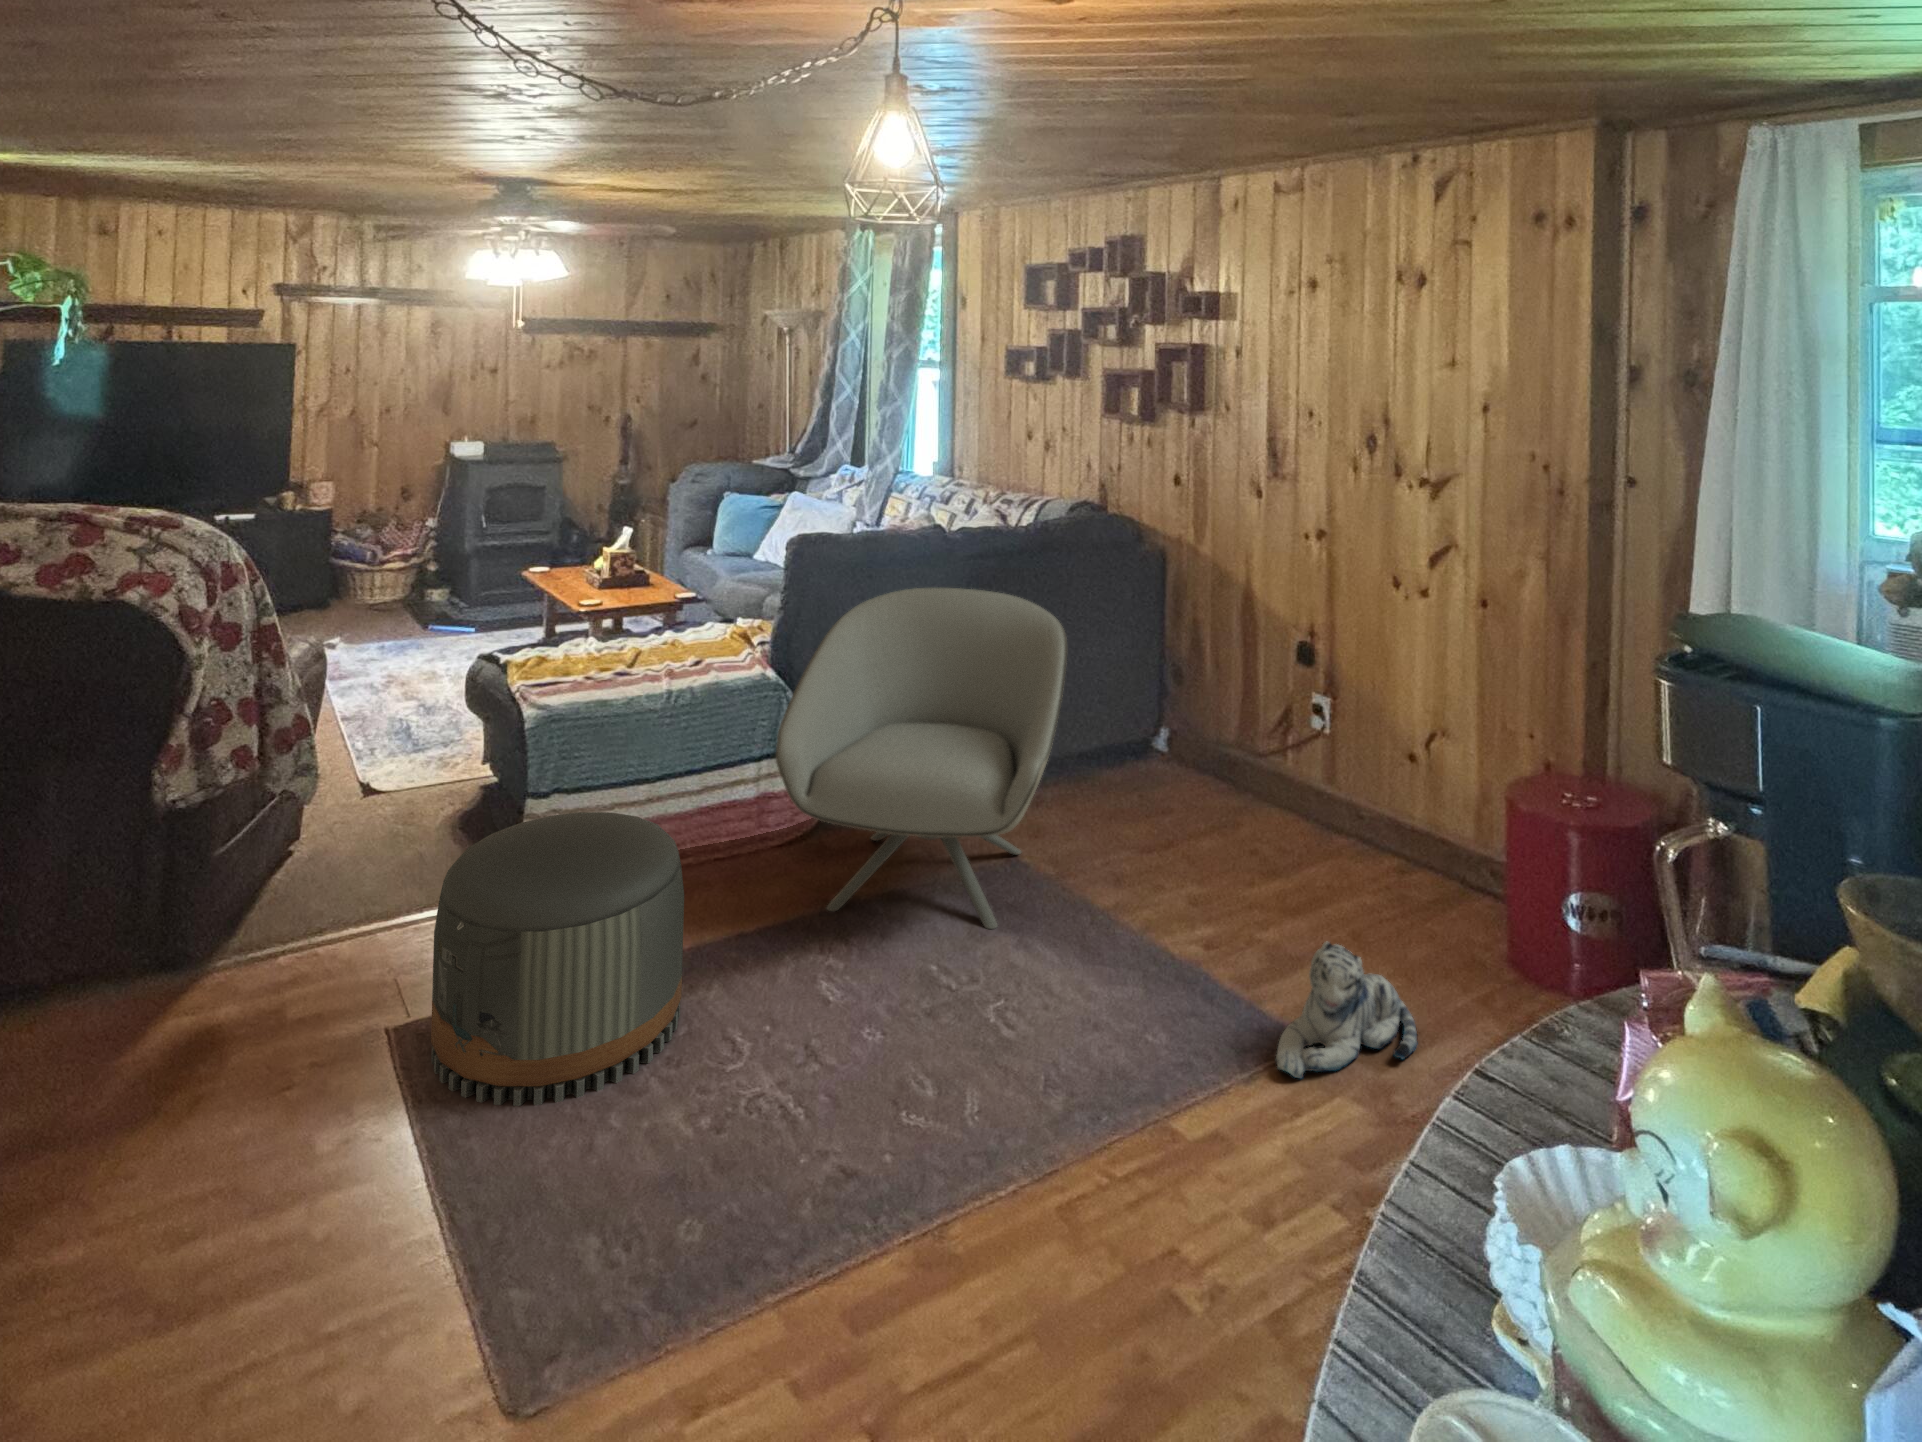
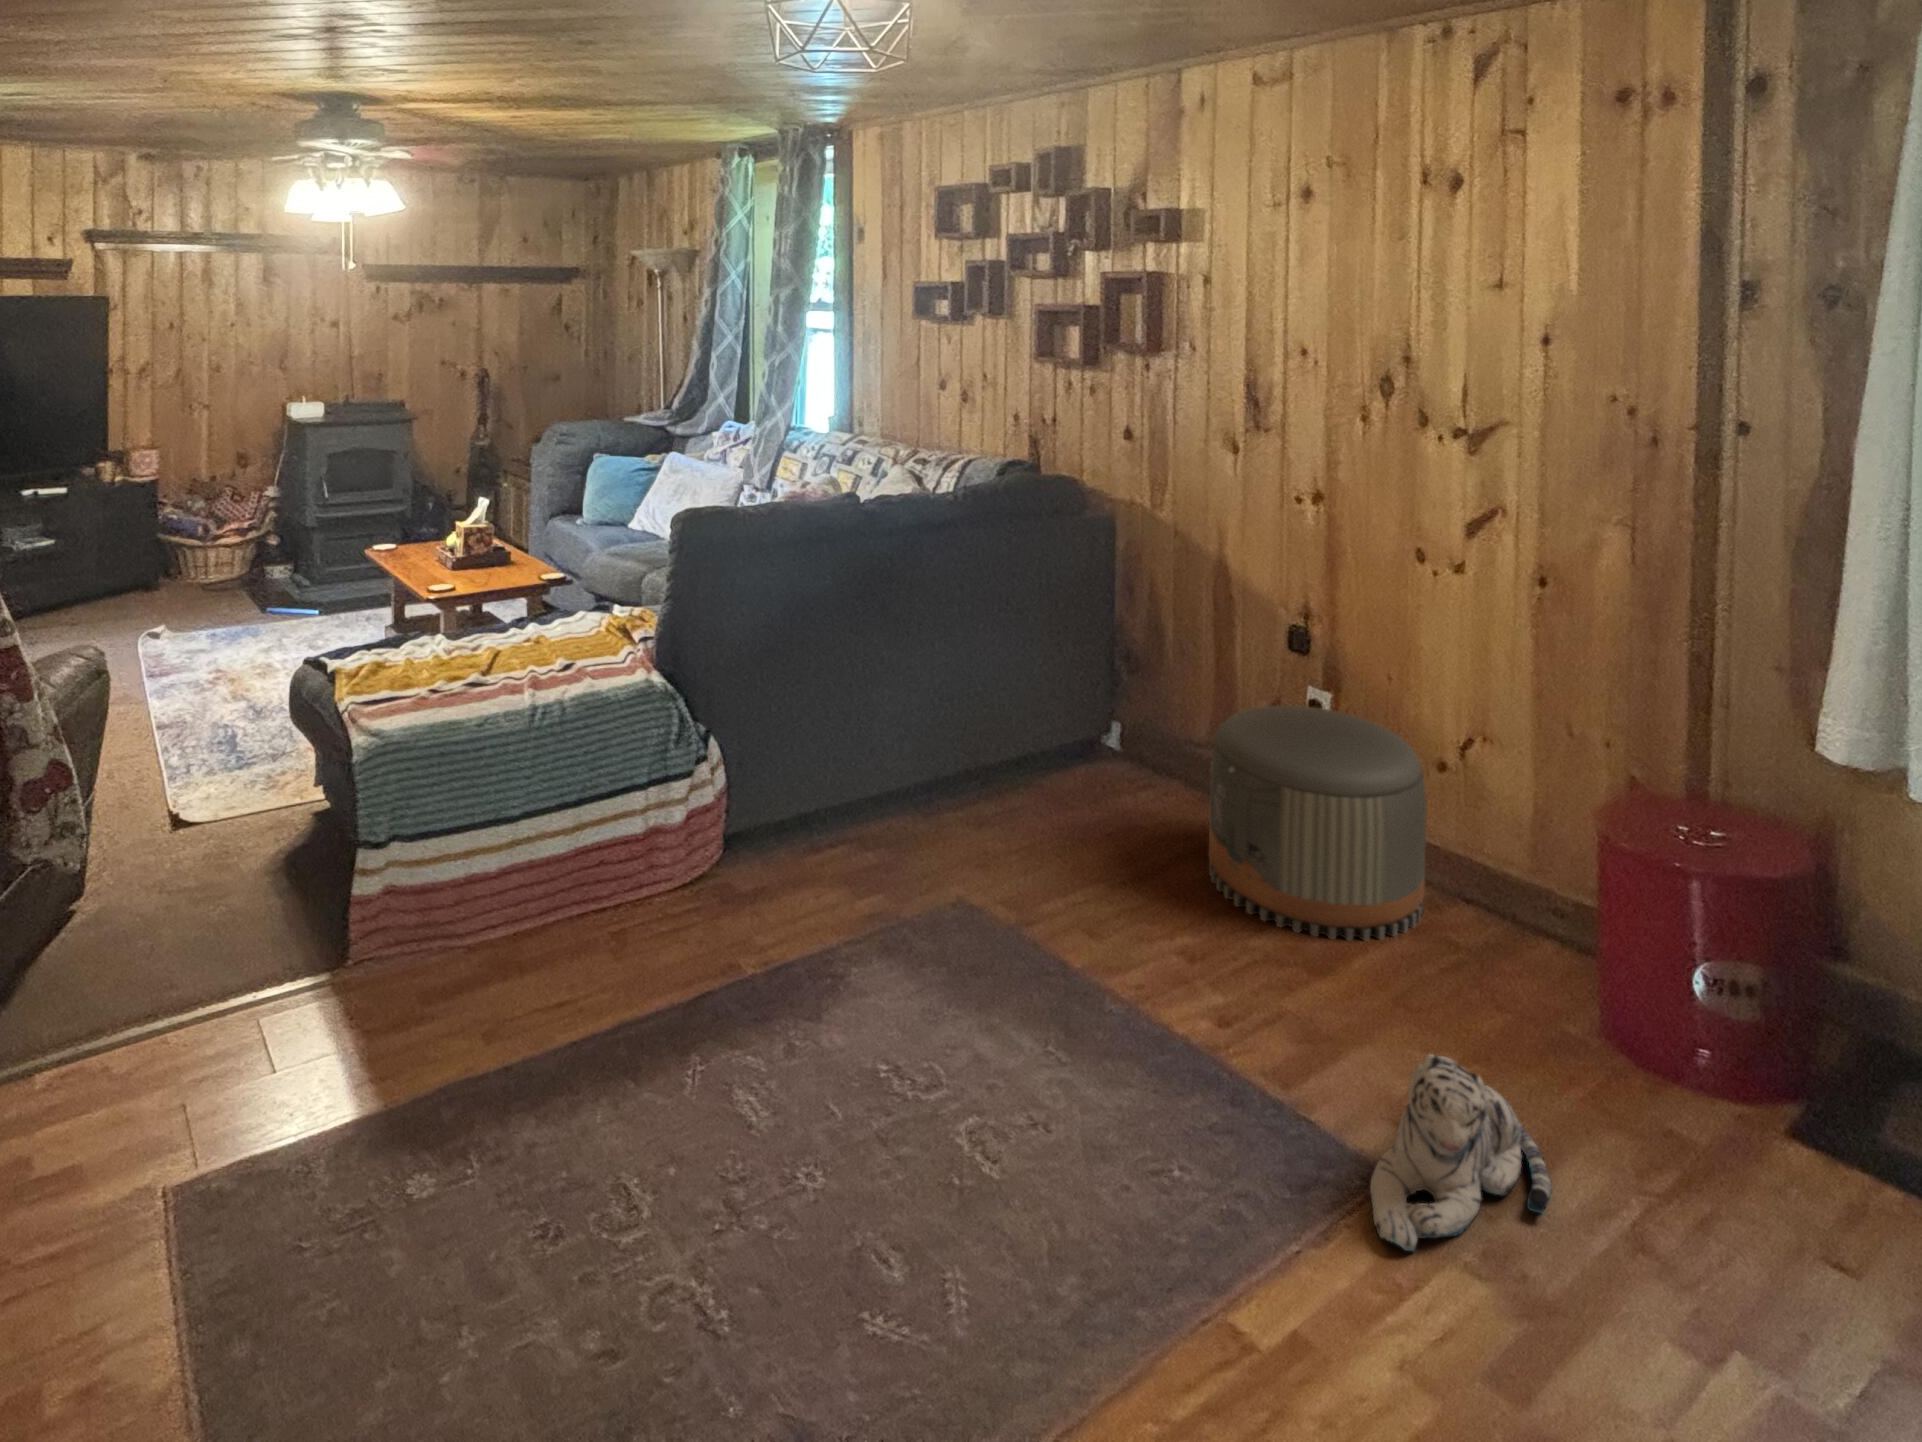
armchair: present [776,588,1067,929] -> none [675,571,1035,1010]
pouf: present [431,812,684,1106] -> present [1209,705,1427,941]

